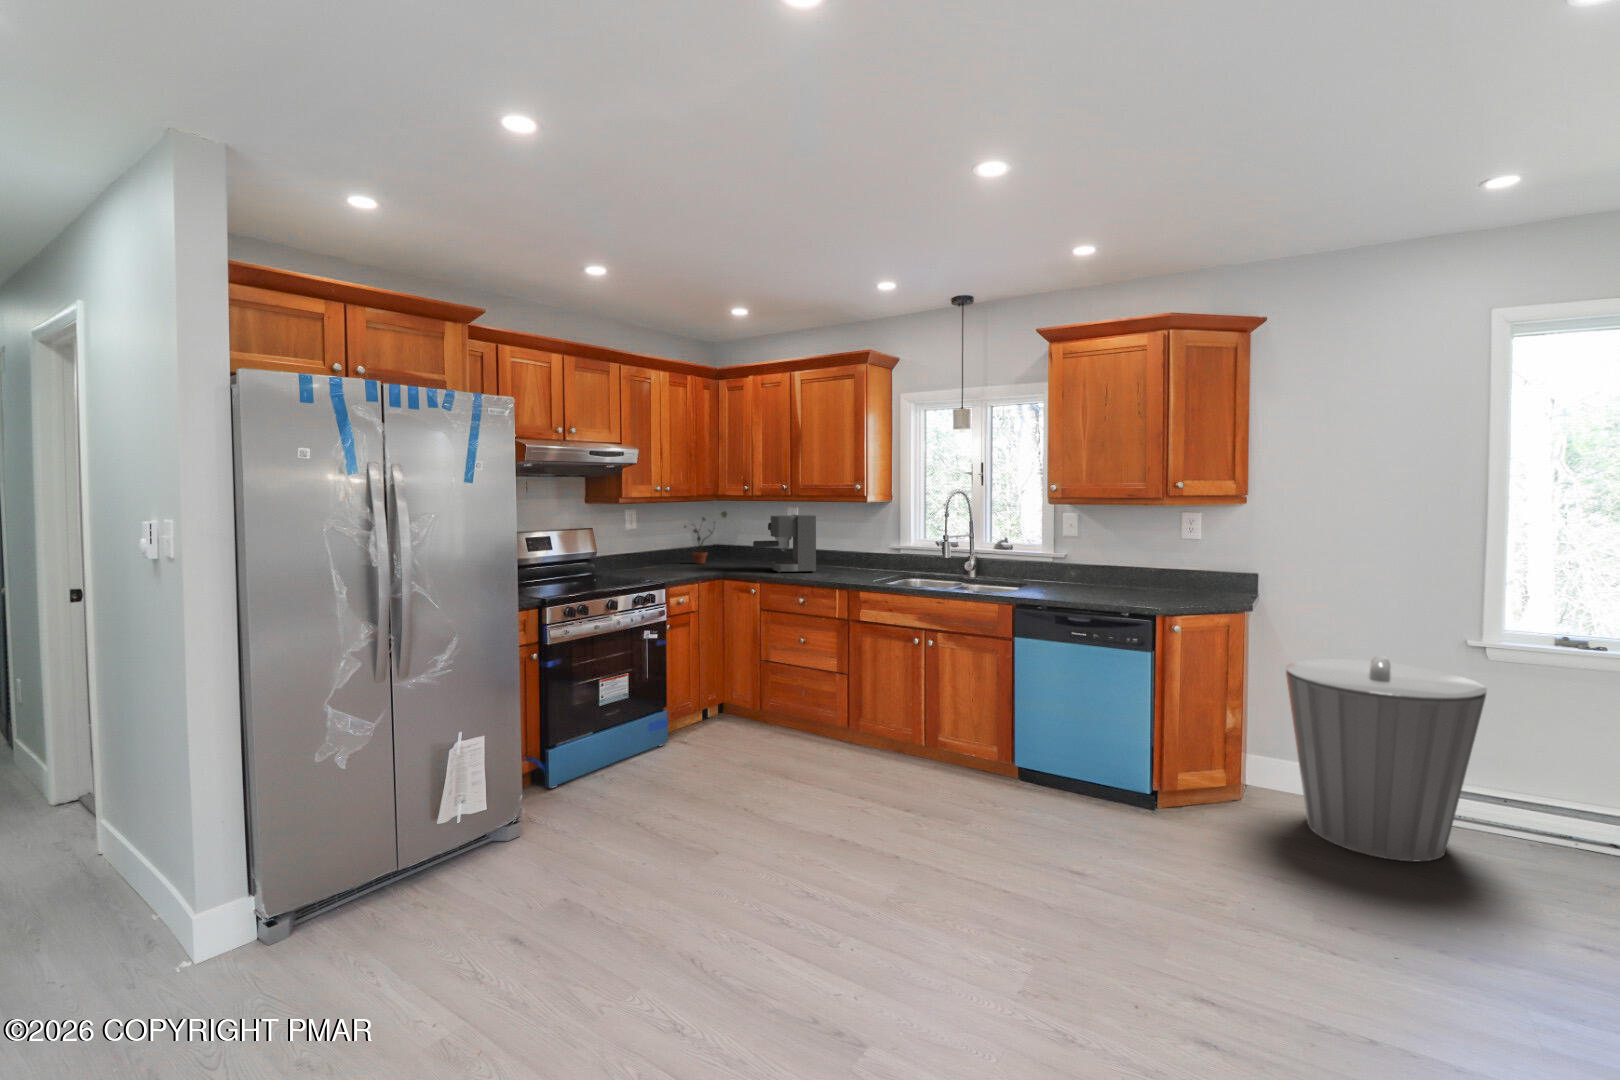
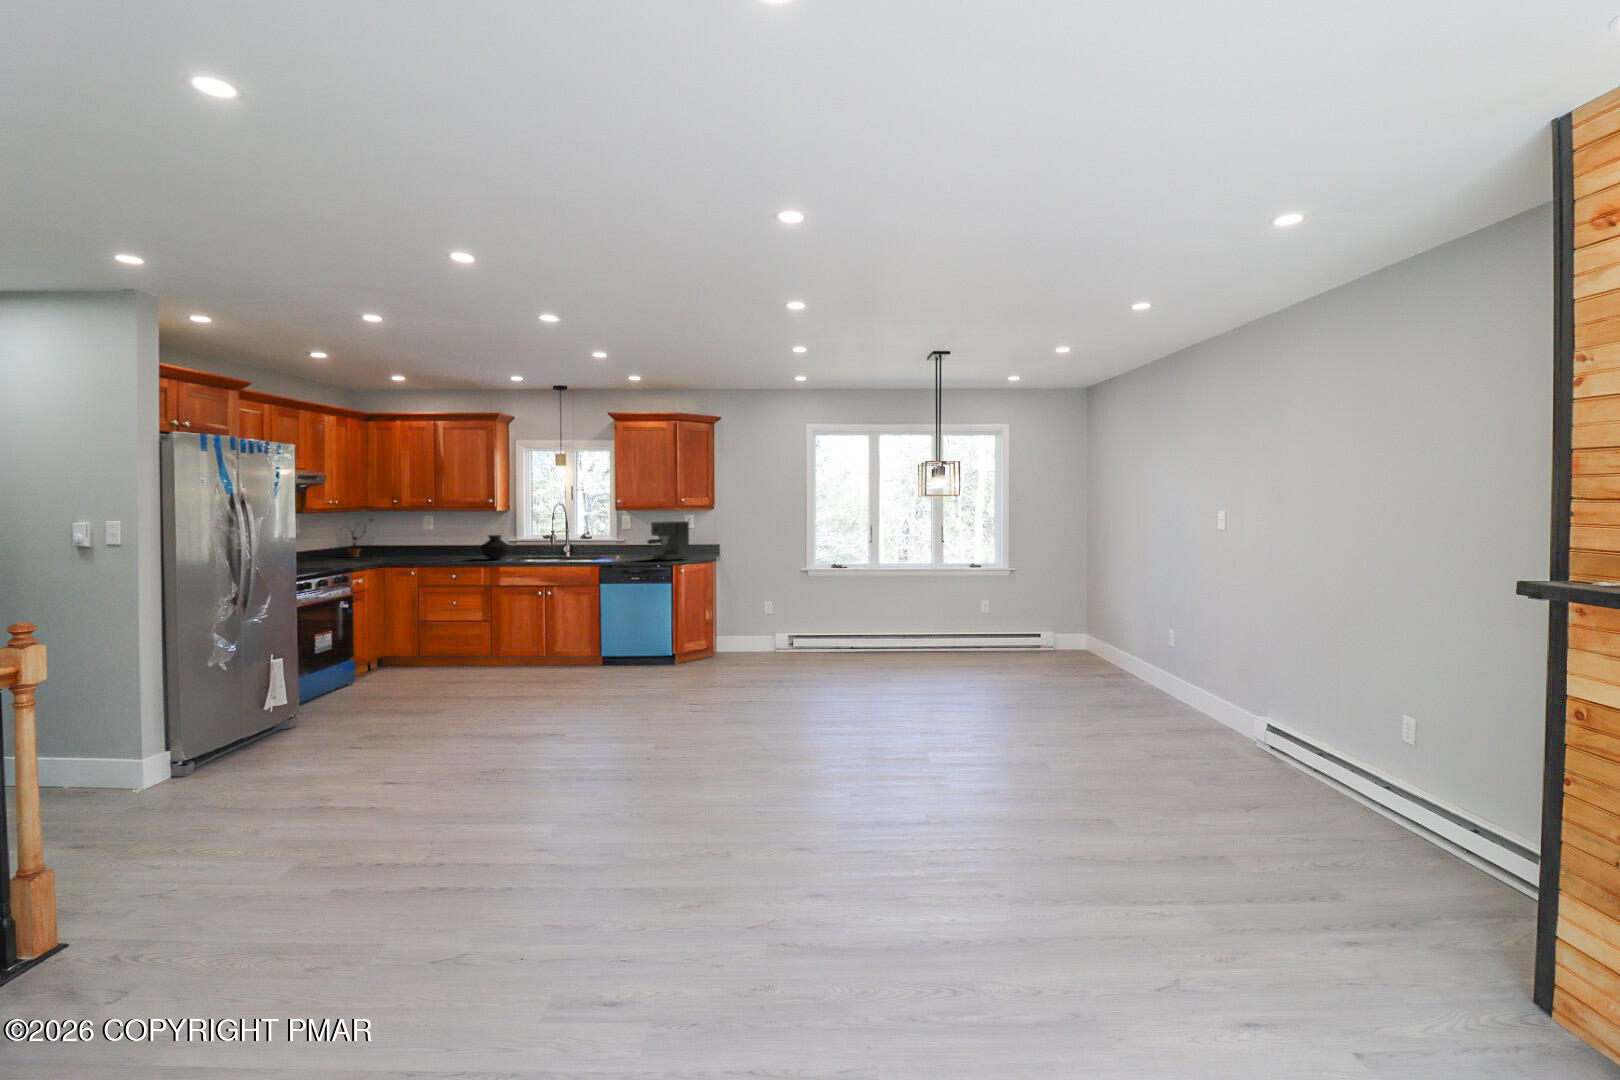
coffee maker: present [753,515,816,573] -> present [648,521,689,560]
vase: none [836,541,881,579] -> present [480,535,510,559]
trash can: present [1286,655,1487,862] -> none [732,578,805,666]

